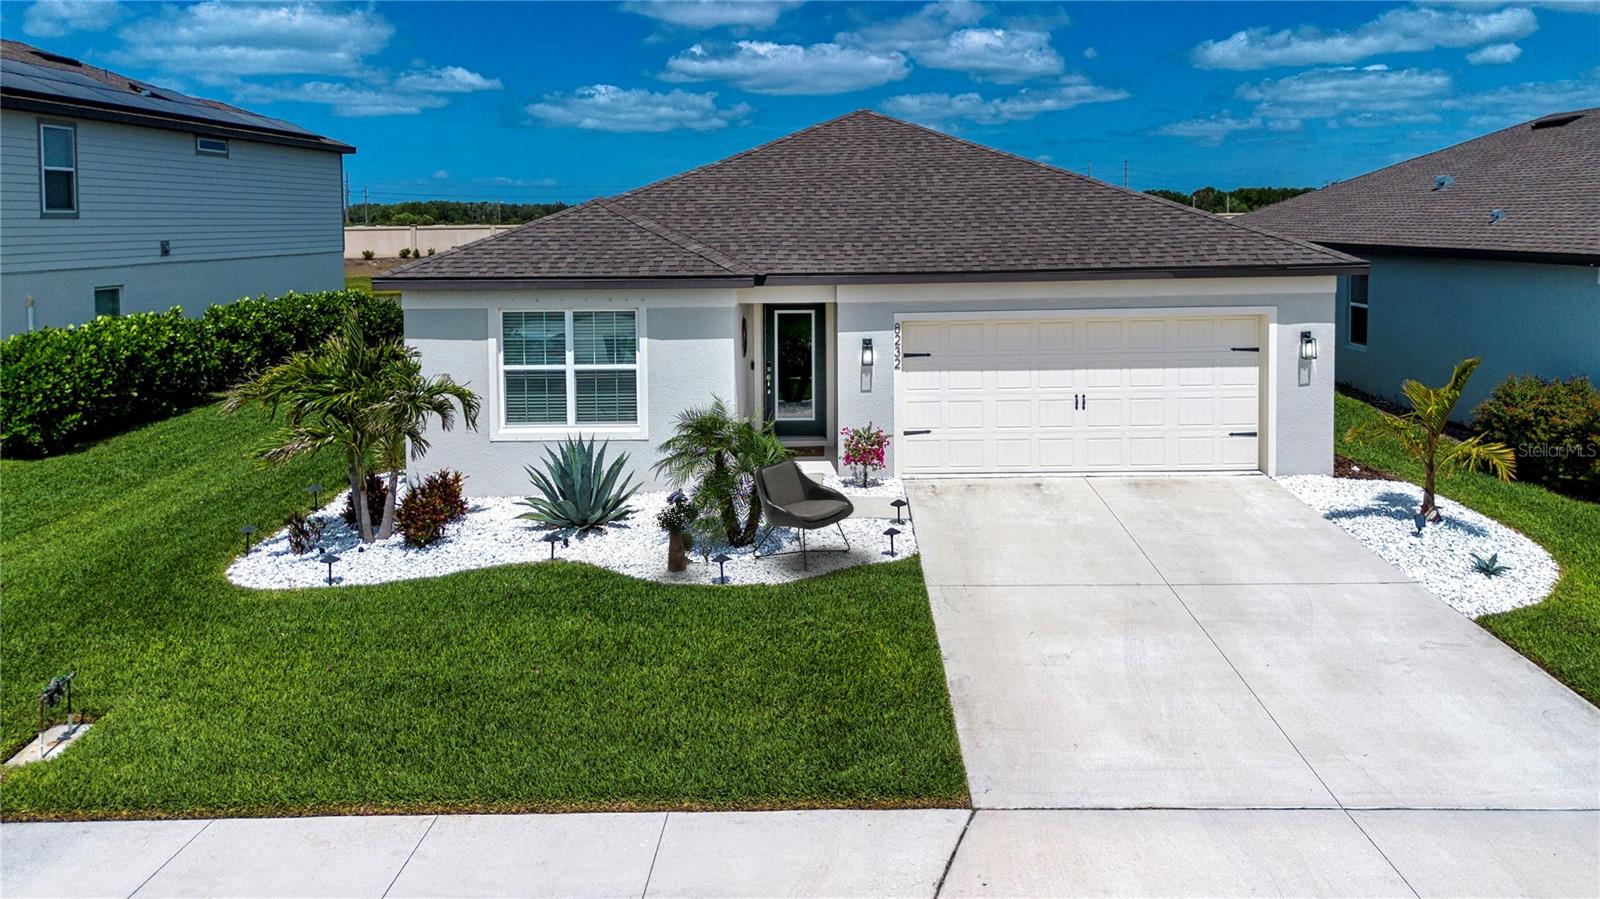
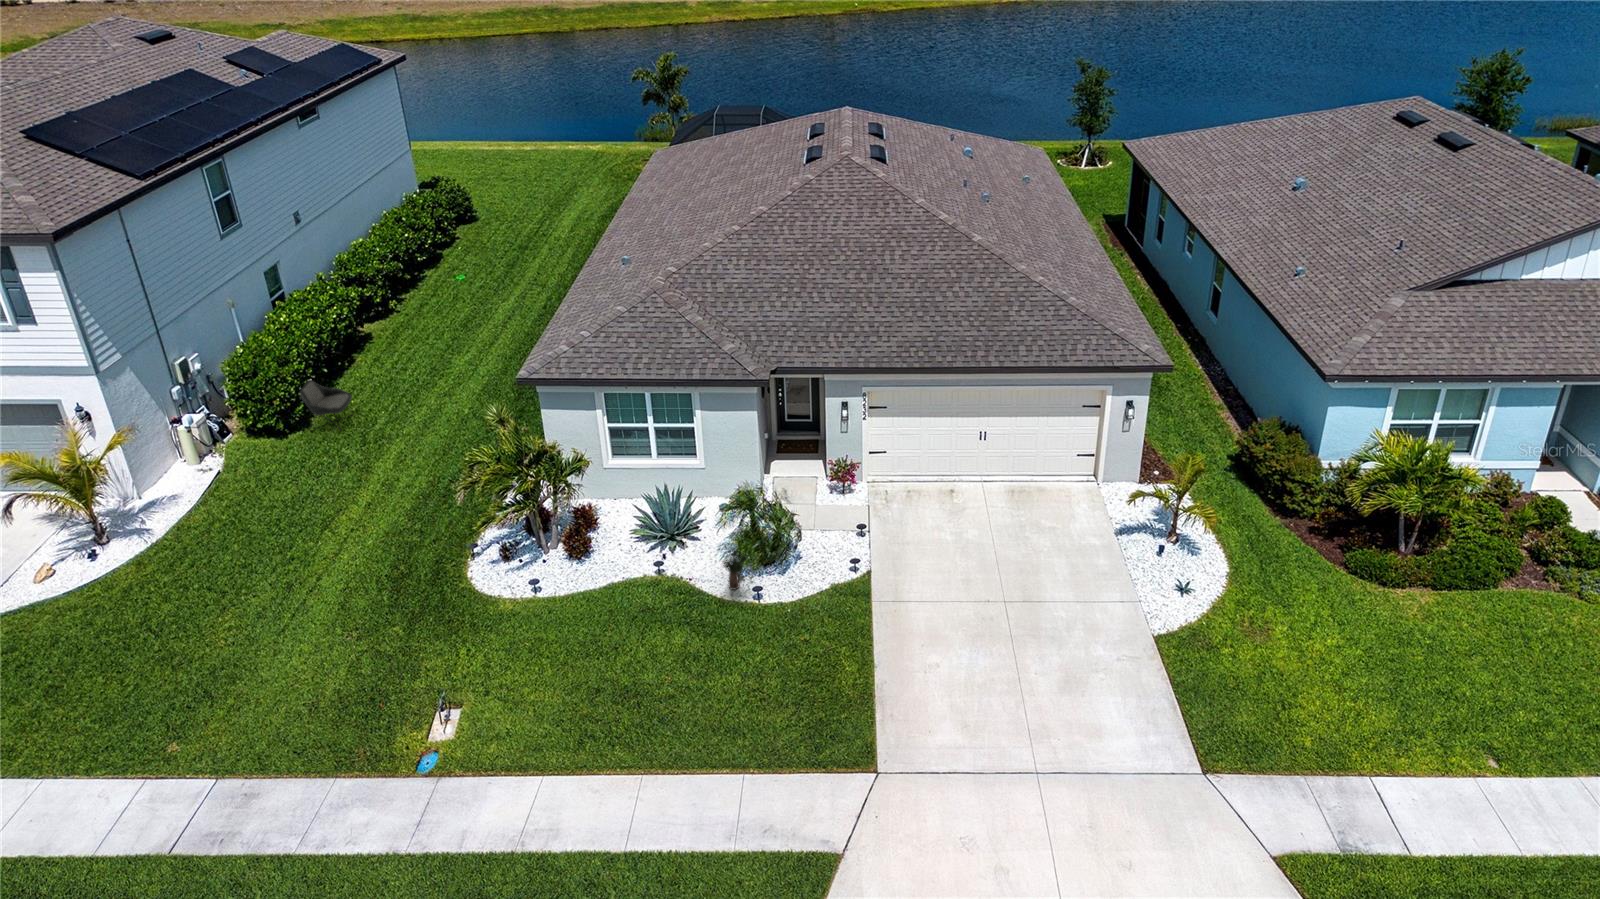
lounge chair: present [753,459,854,571] -> present [300,381,352,431]

